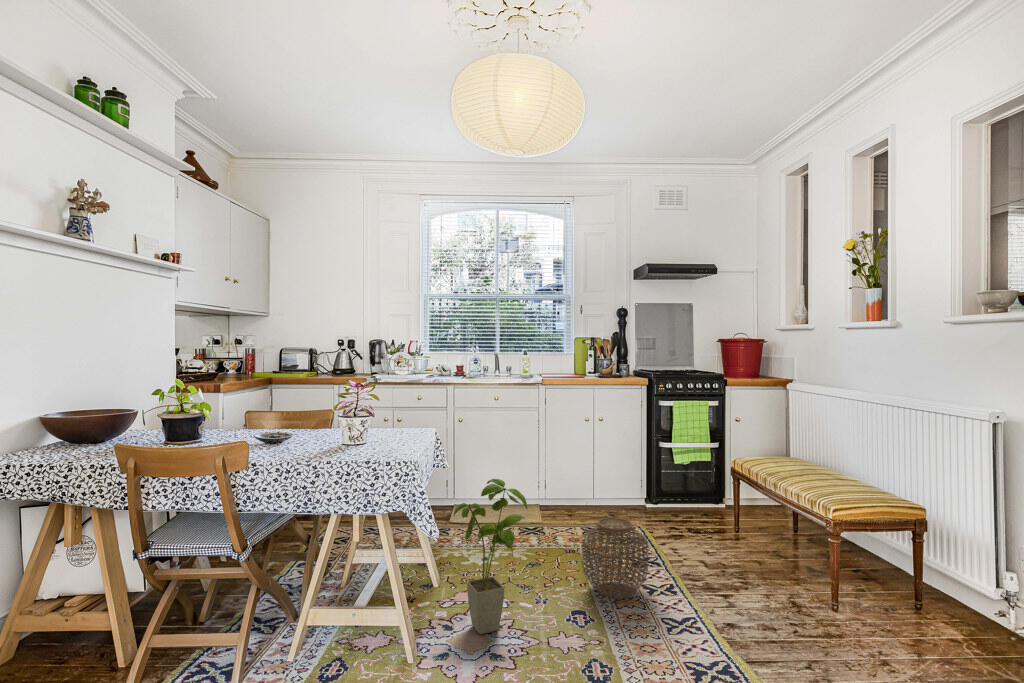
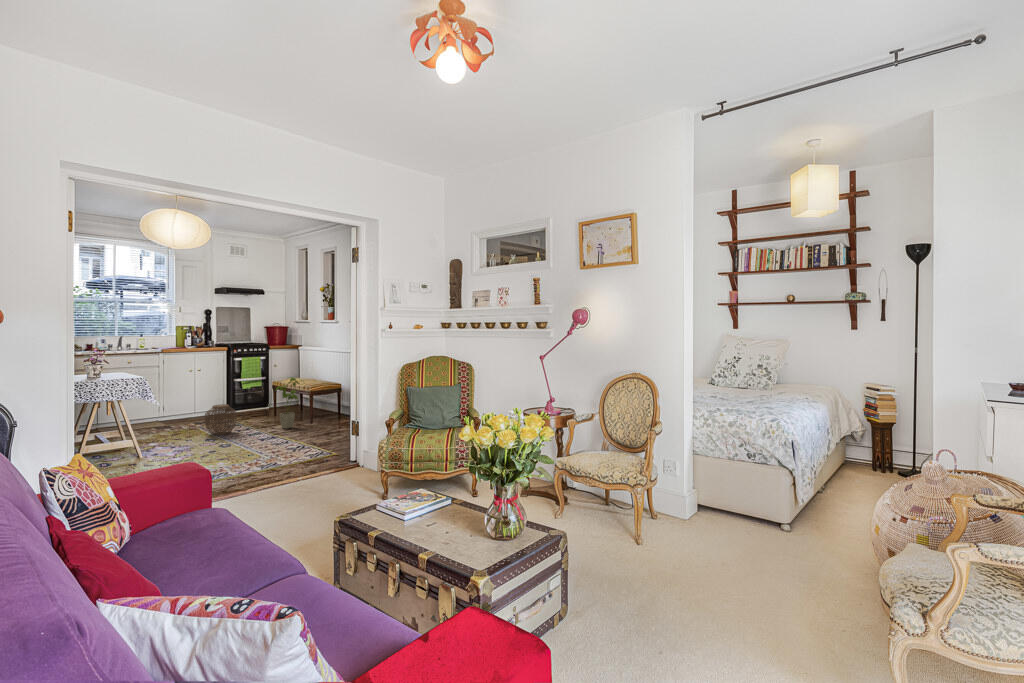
house plant: present [453,479,527,634] -> present [276,377,300,429]

